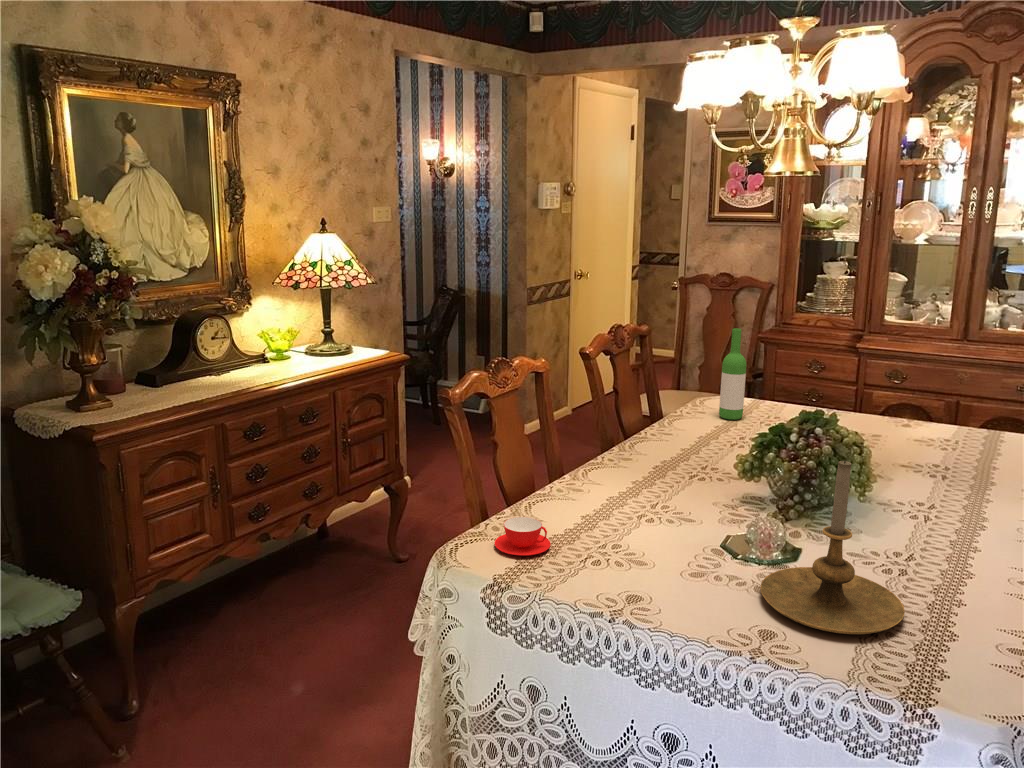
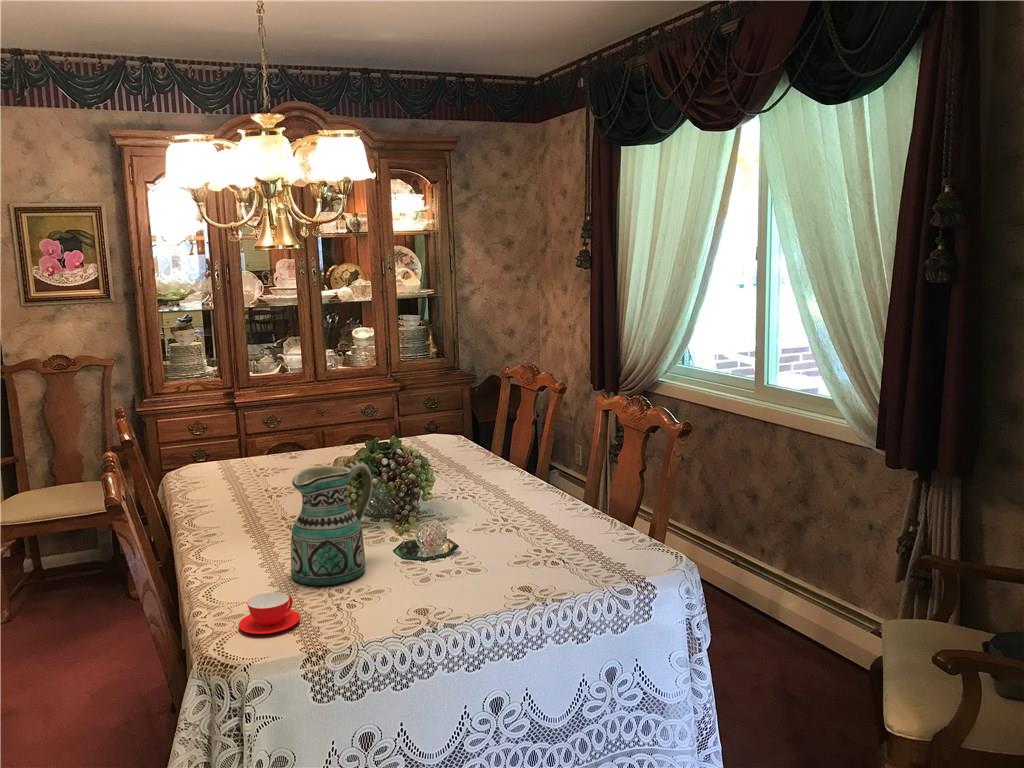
wine bottle: present [719,328,746,420] -> none [212,394,239,483]
ceramic pitcher: none [602,416,712,542] -> present [291,461,373,585]
candle holder: present [760,461,905,634] -> none [470,448,572,575]

